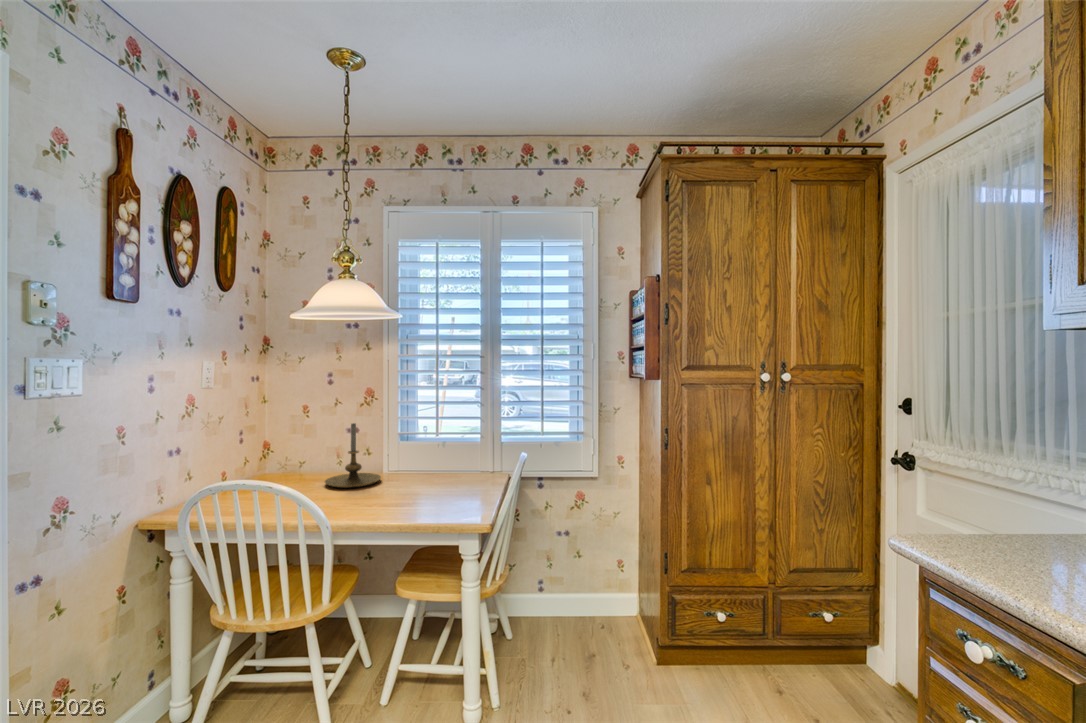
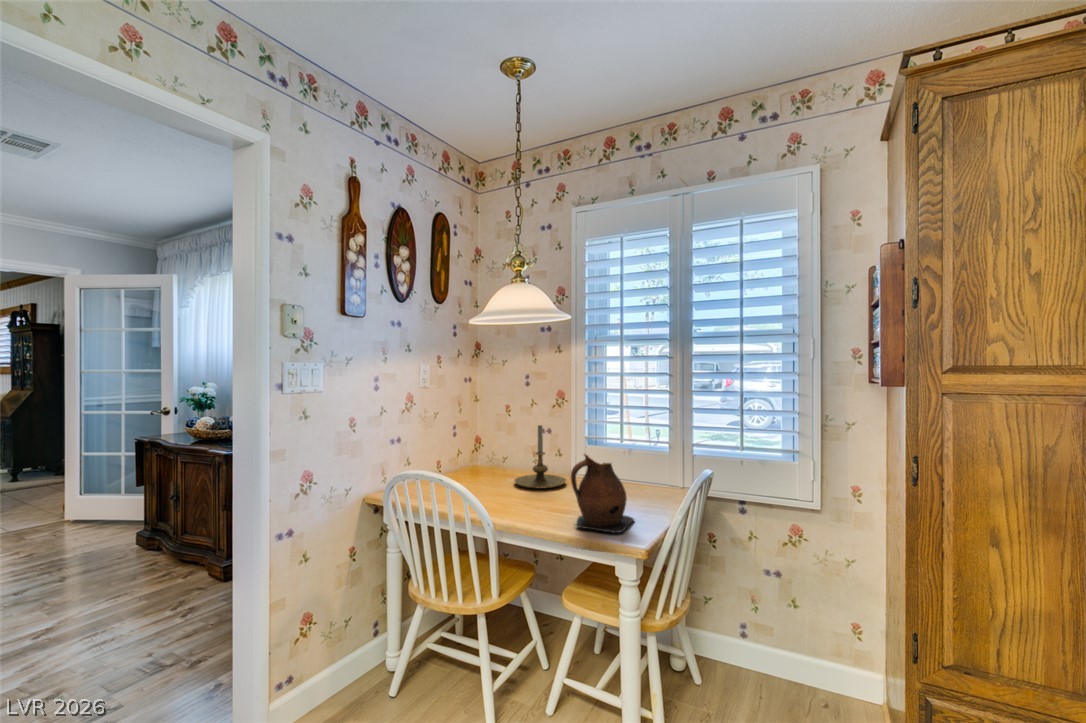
ceramic pitcher: none [410,446,465,517] -> present [571,454,634,534]

